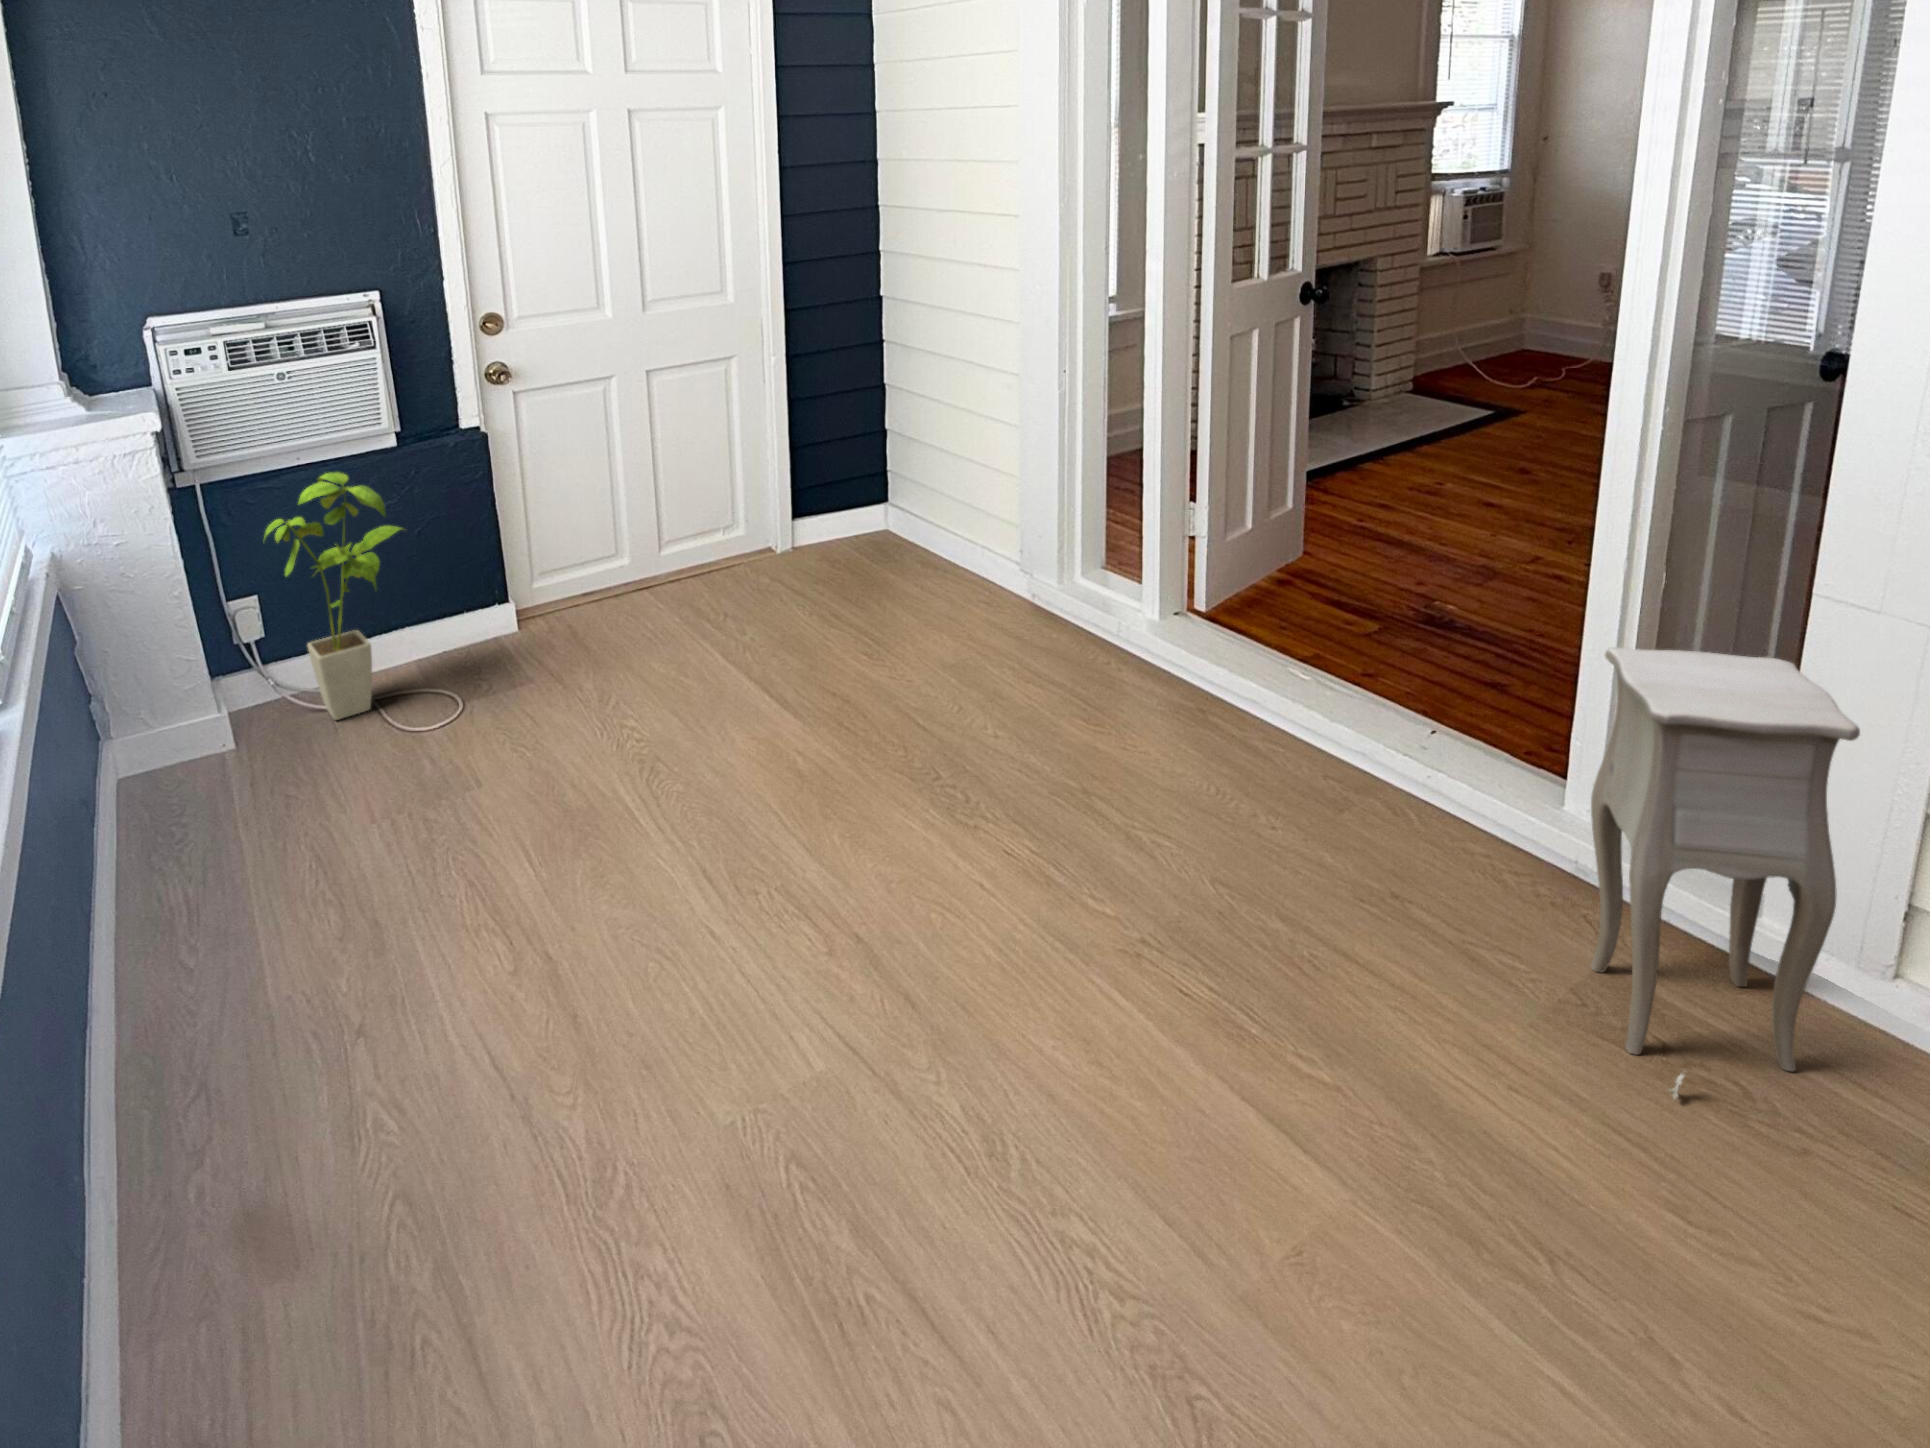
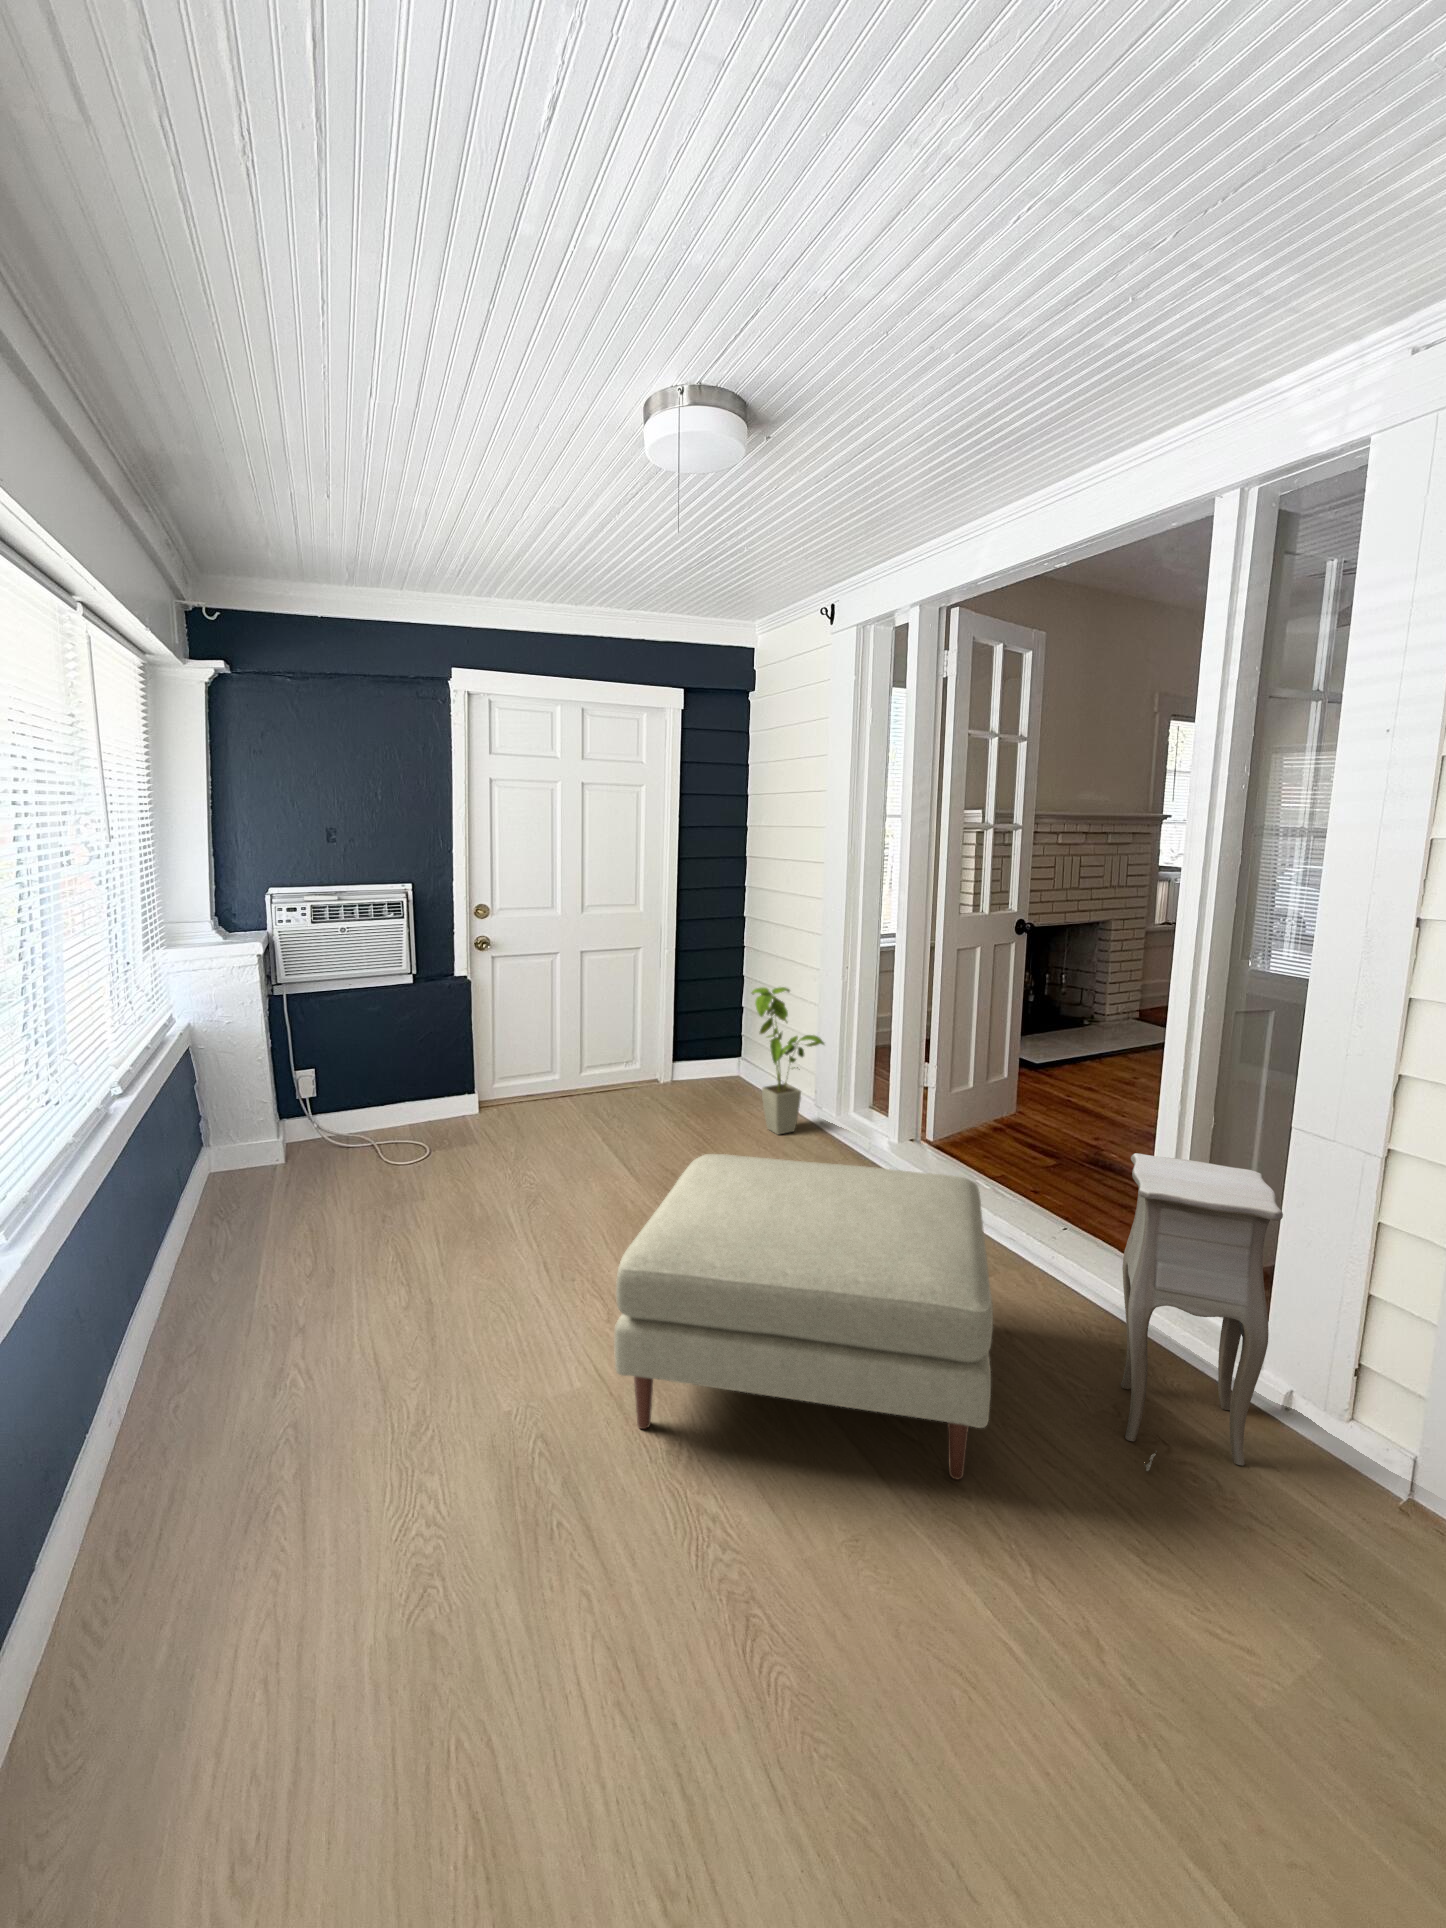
house plant: present [265,473,401,720] -> present [752,987,824,1134]
ottoman: none [902,694,1483,1153] -> present [614,1154,993,1479]

